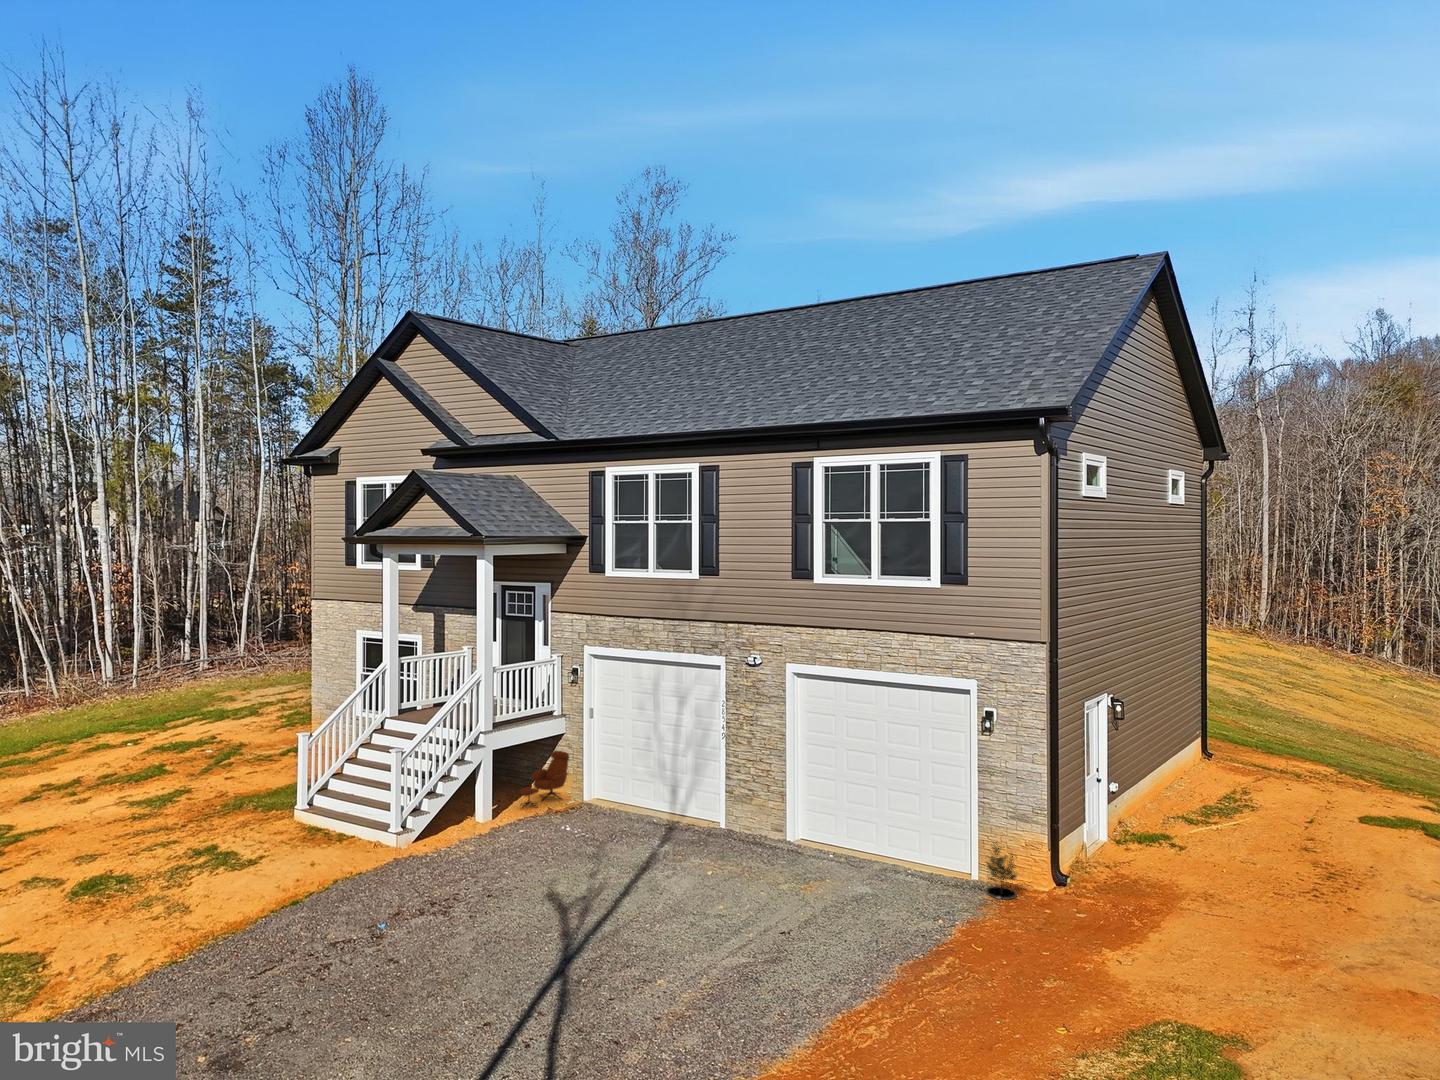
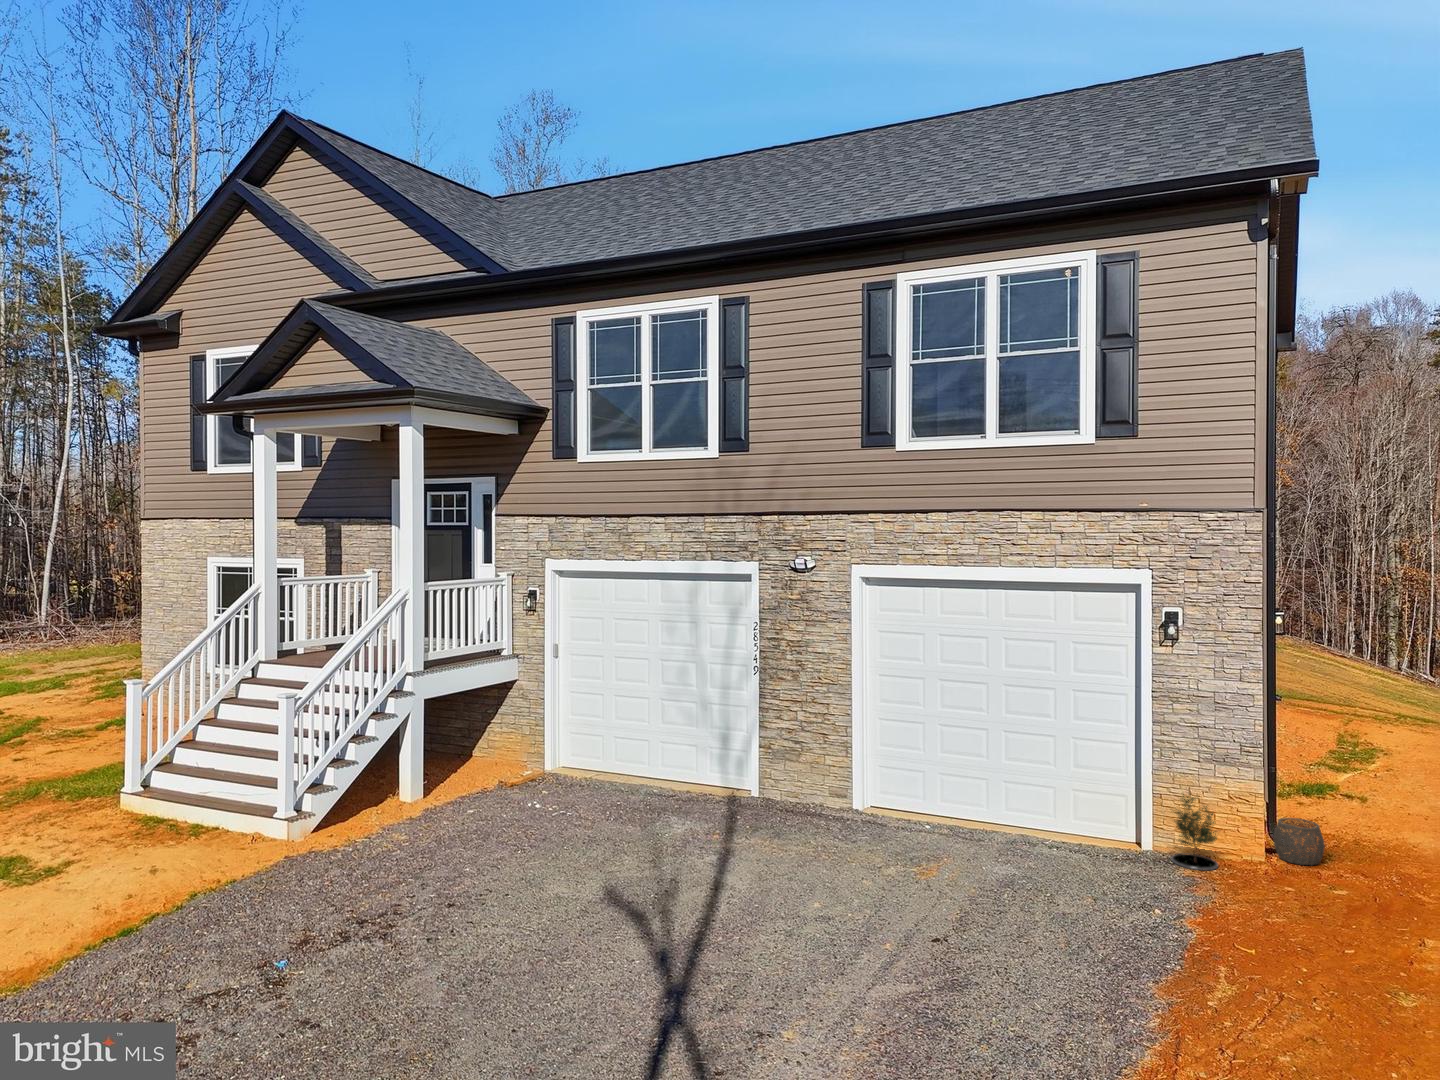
lounge chair: present [519,751,569,808] -> none [462,704,529,784]
woven basket: none [1064,864,1098,900] -> present [1274,818,1324,865]

